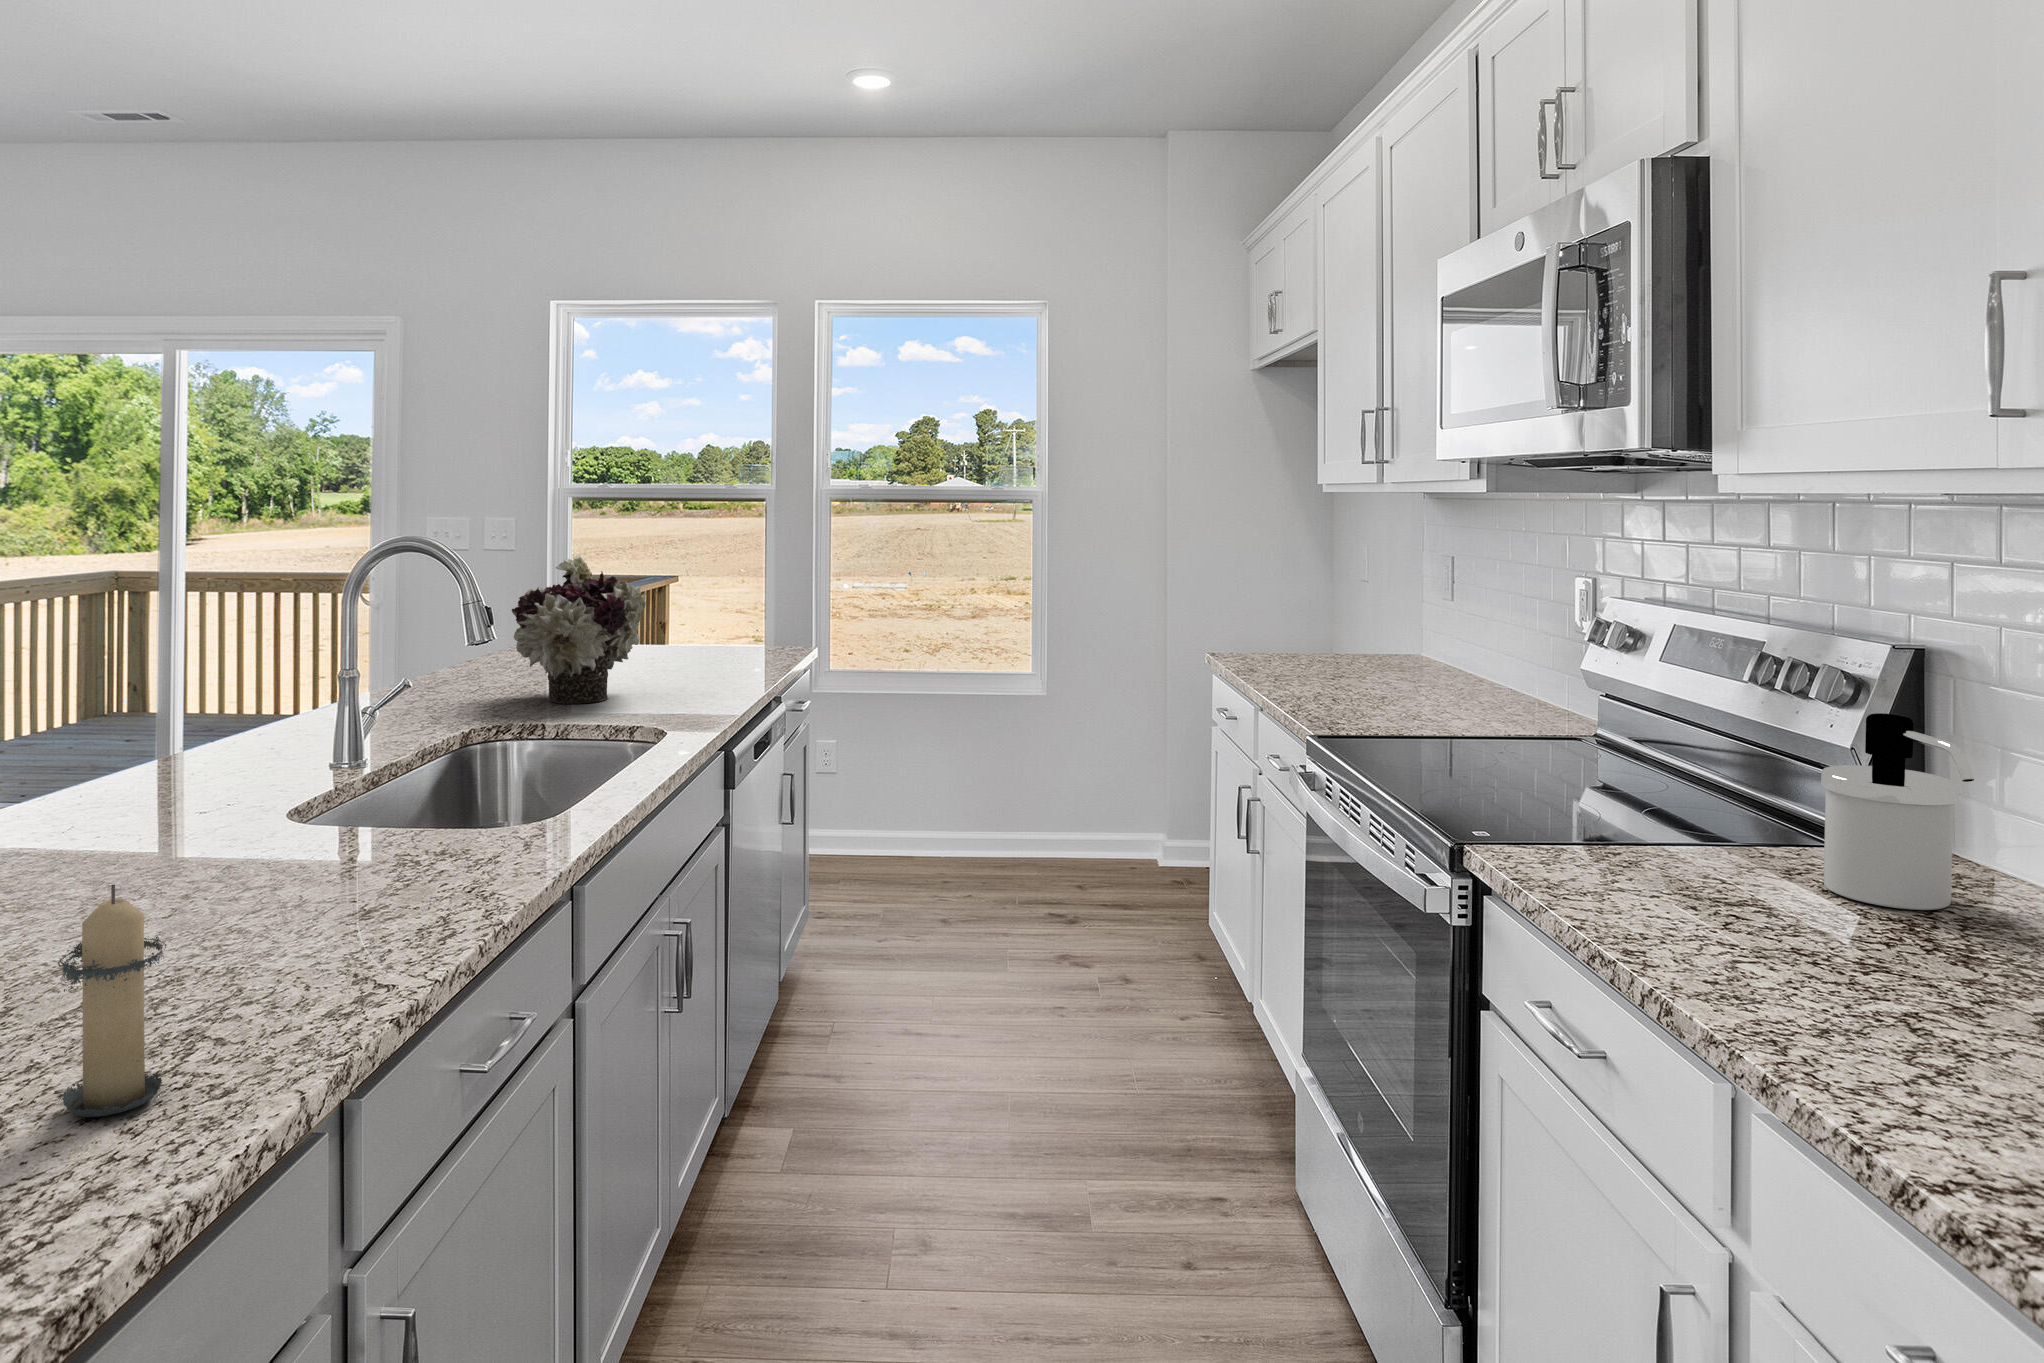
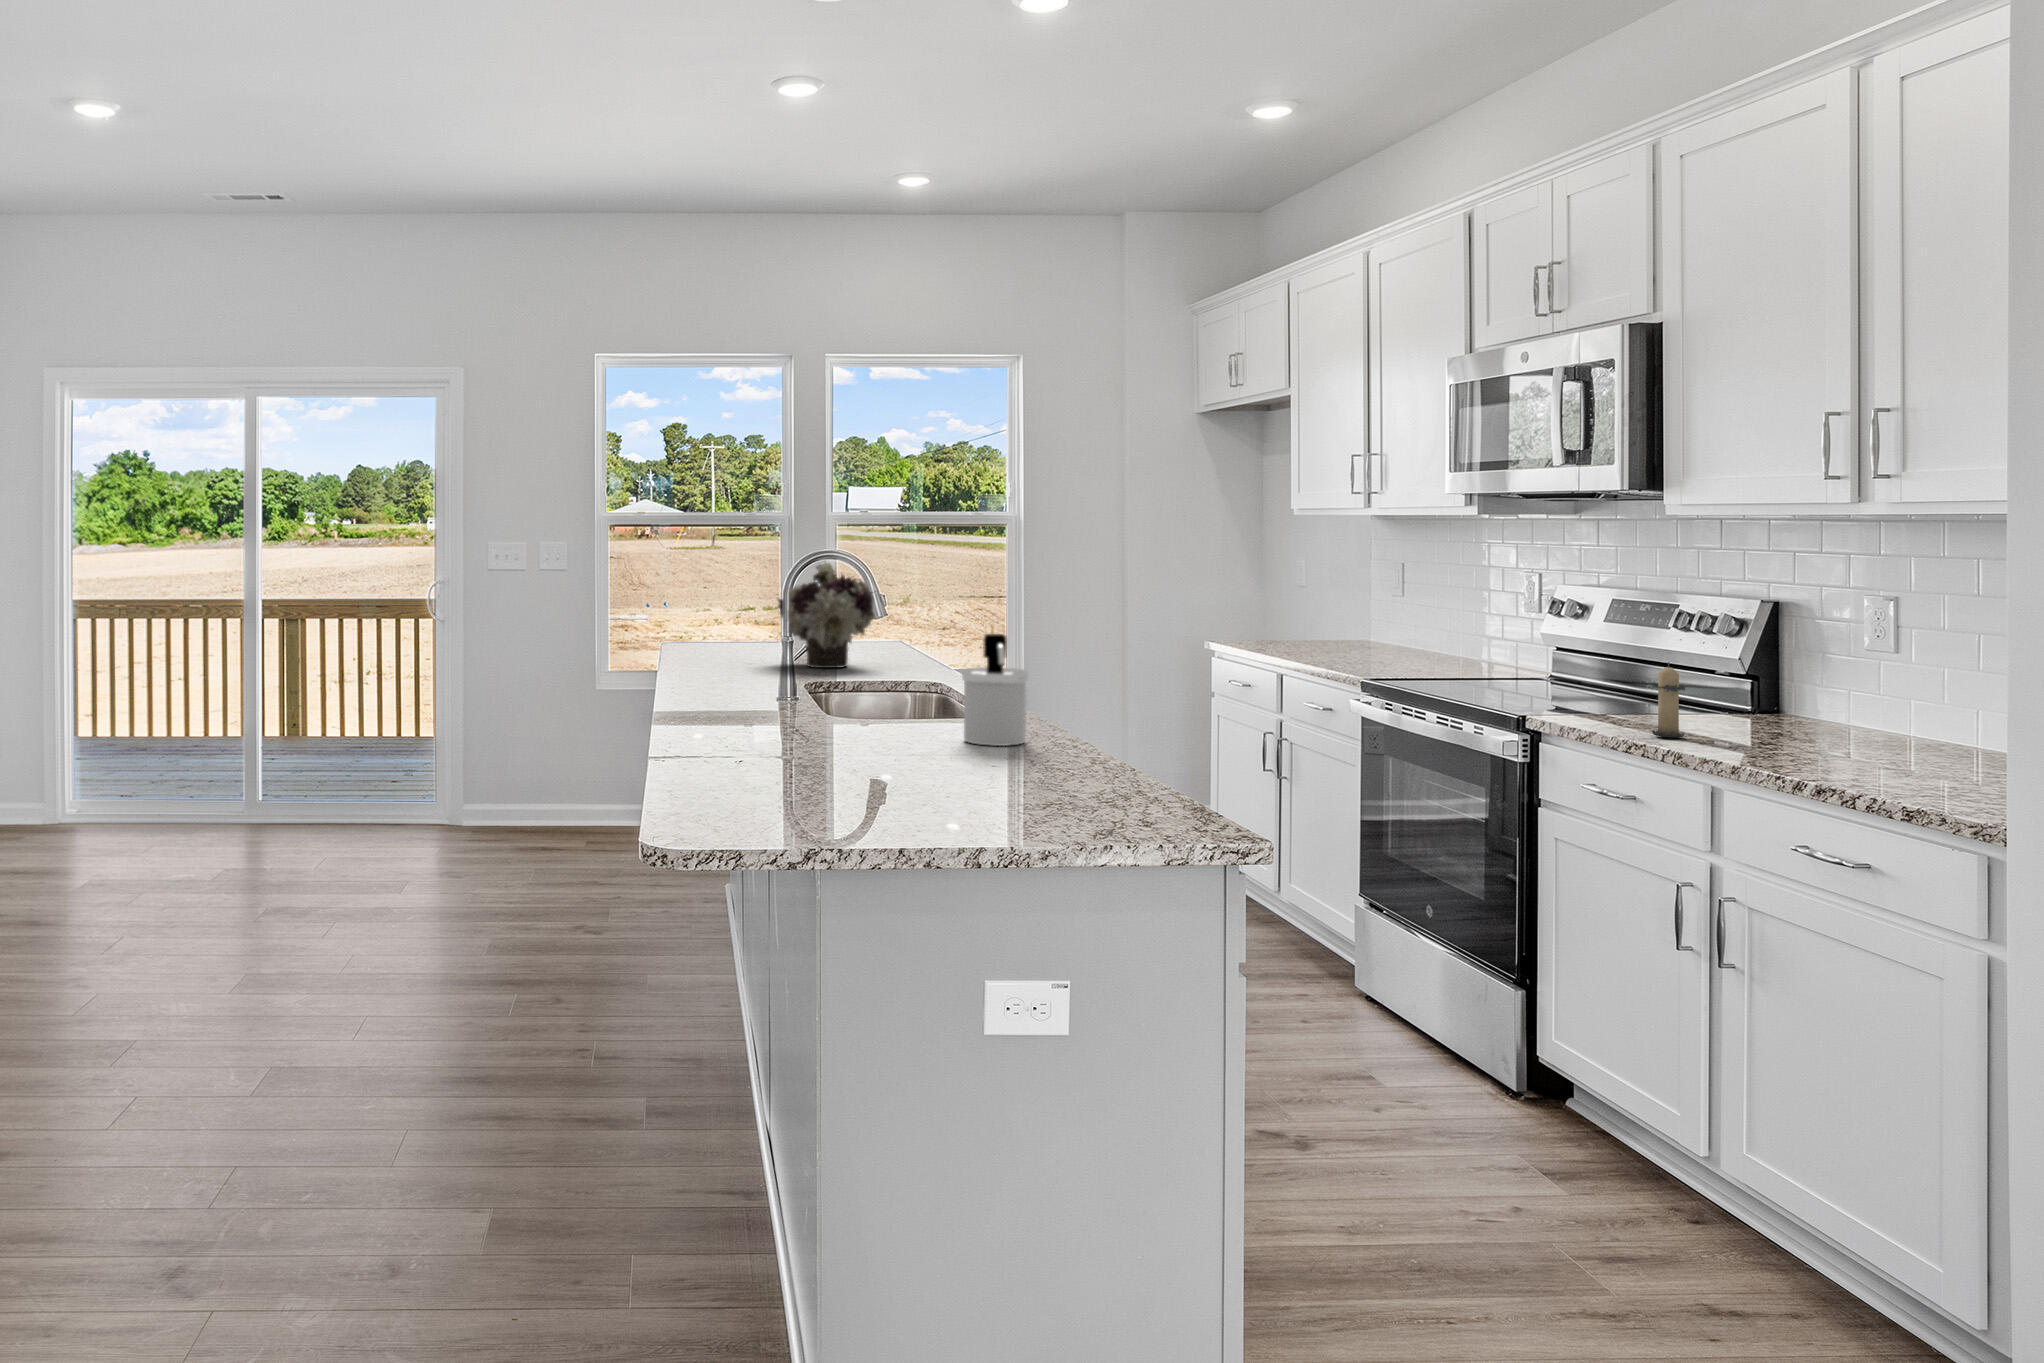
soap dispenser: present [1821,713,1974,910] -> present [962,634,1028,746]
candle: present [57,885,166,1117] -> present [1651,662,1686,738]

